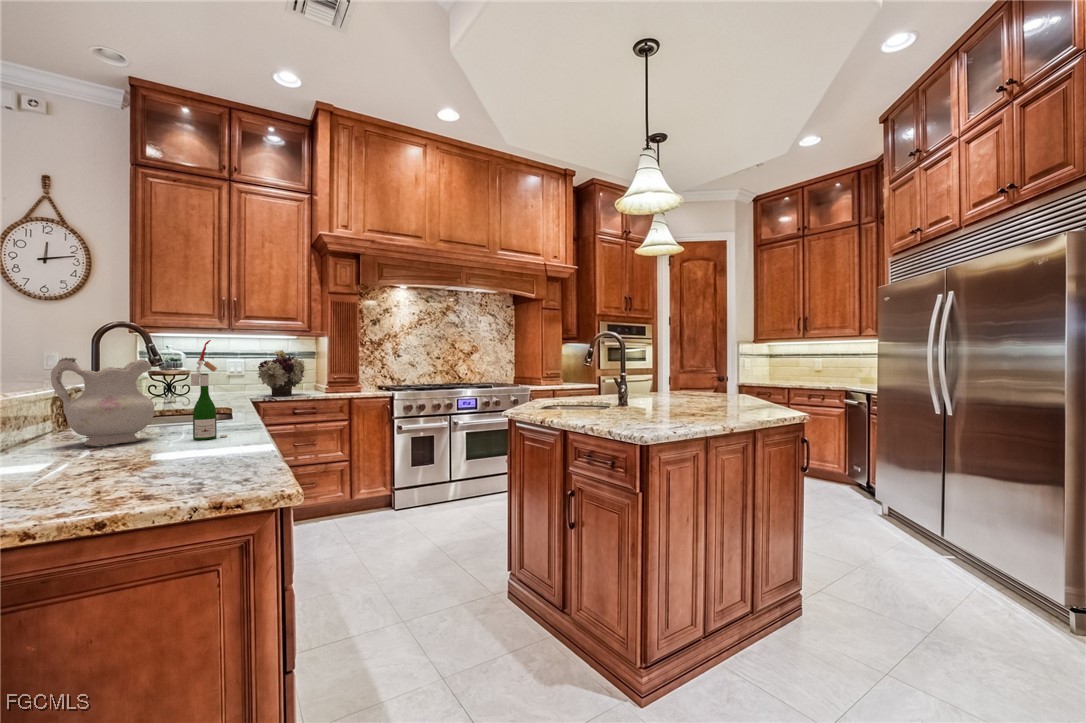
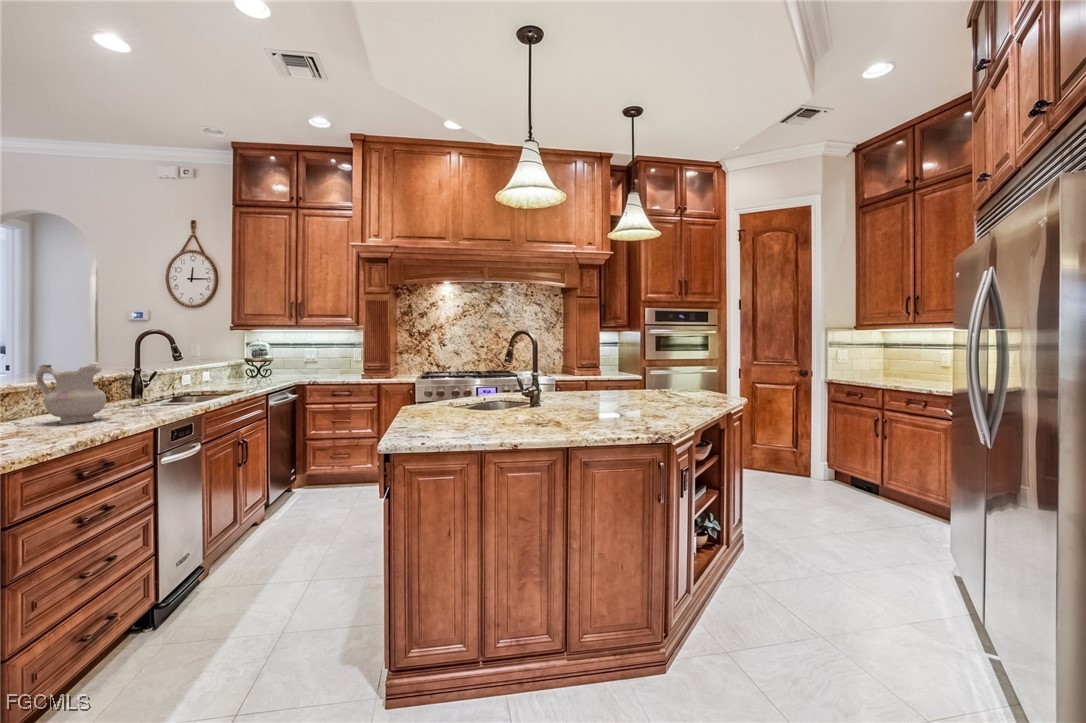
wine bottle: present [191,340,228,440] -> none [117,351,144,423]
flower arrangement: present [257,350,305,396] -> none [306,344,349,382]

